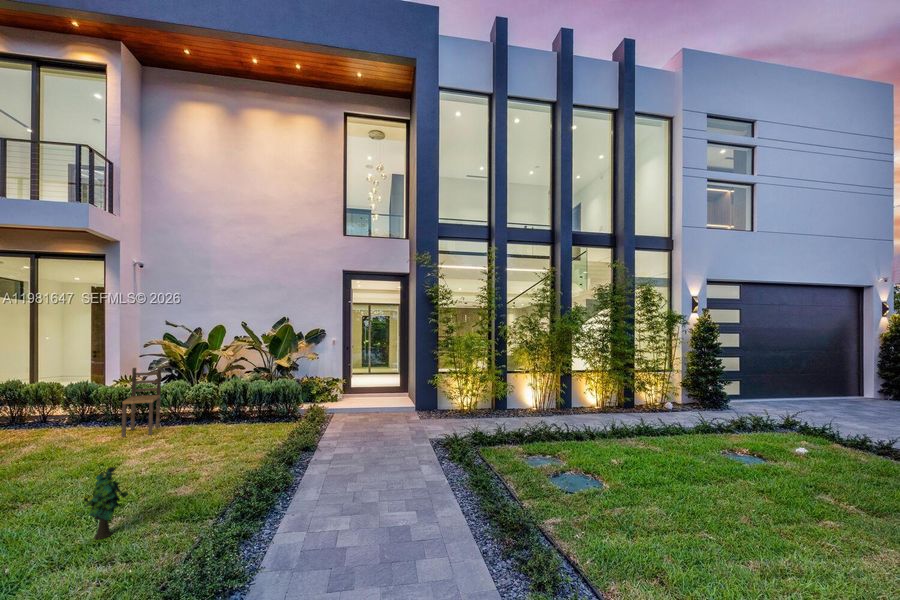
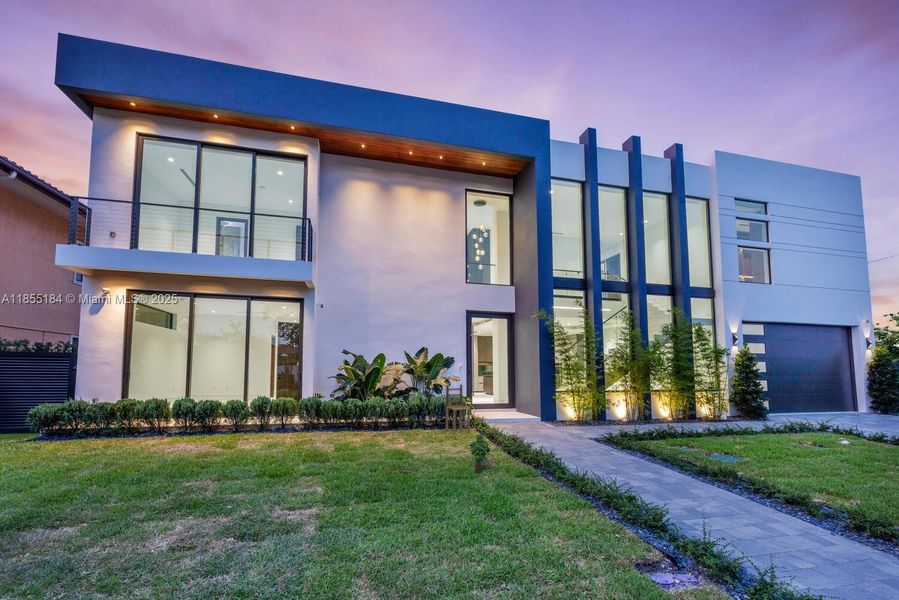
chair: present [122,367,161,437] -> present [446,385,470,434]

